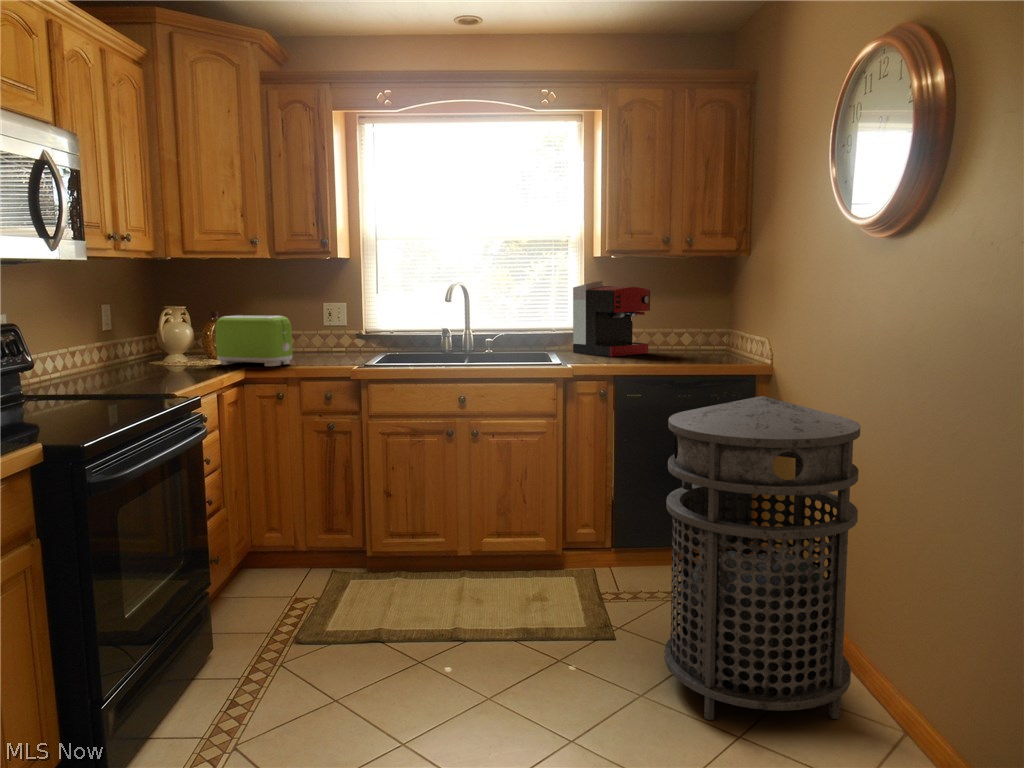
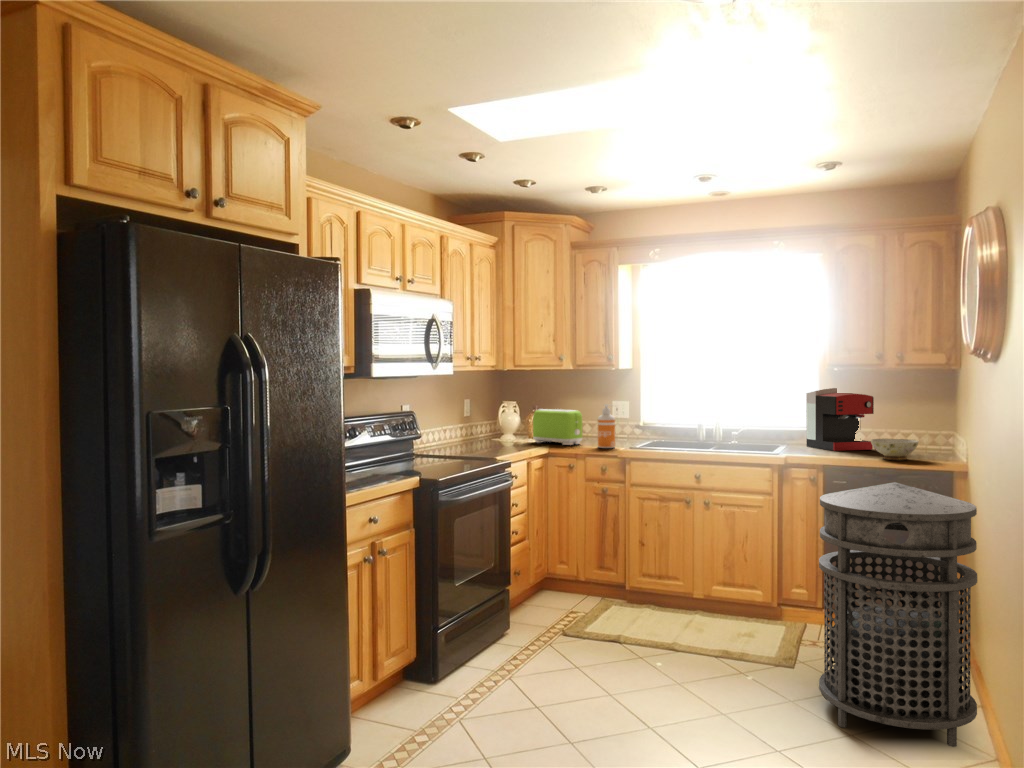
soap dispenser: none [317,306,344,368] -> present [598,404,615,448]
ceramic bowl: none [664,339,717,365] -> present [871,439,919,460]

